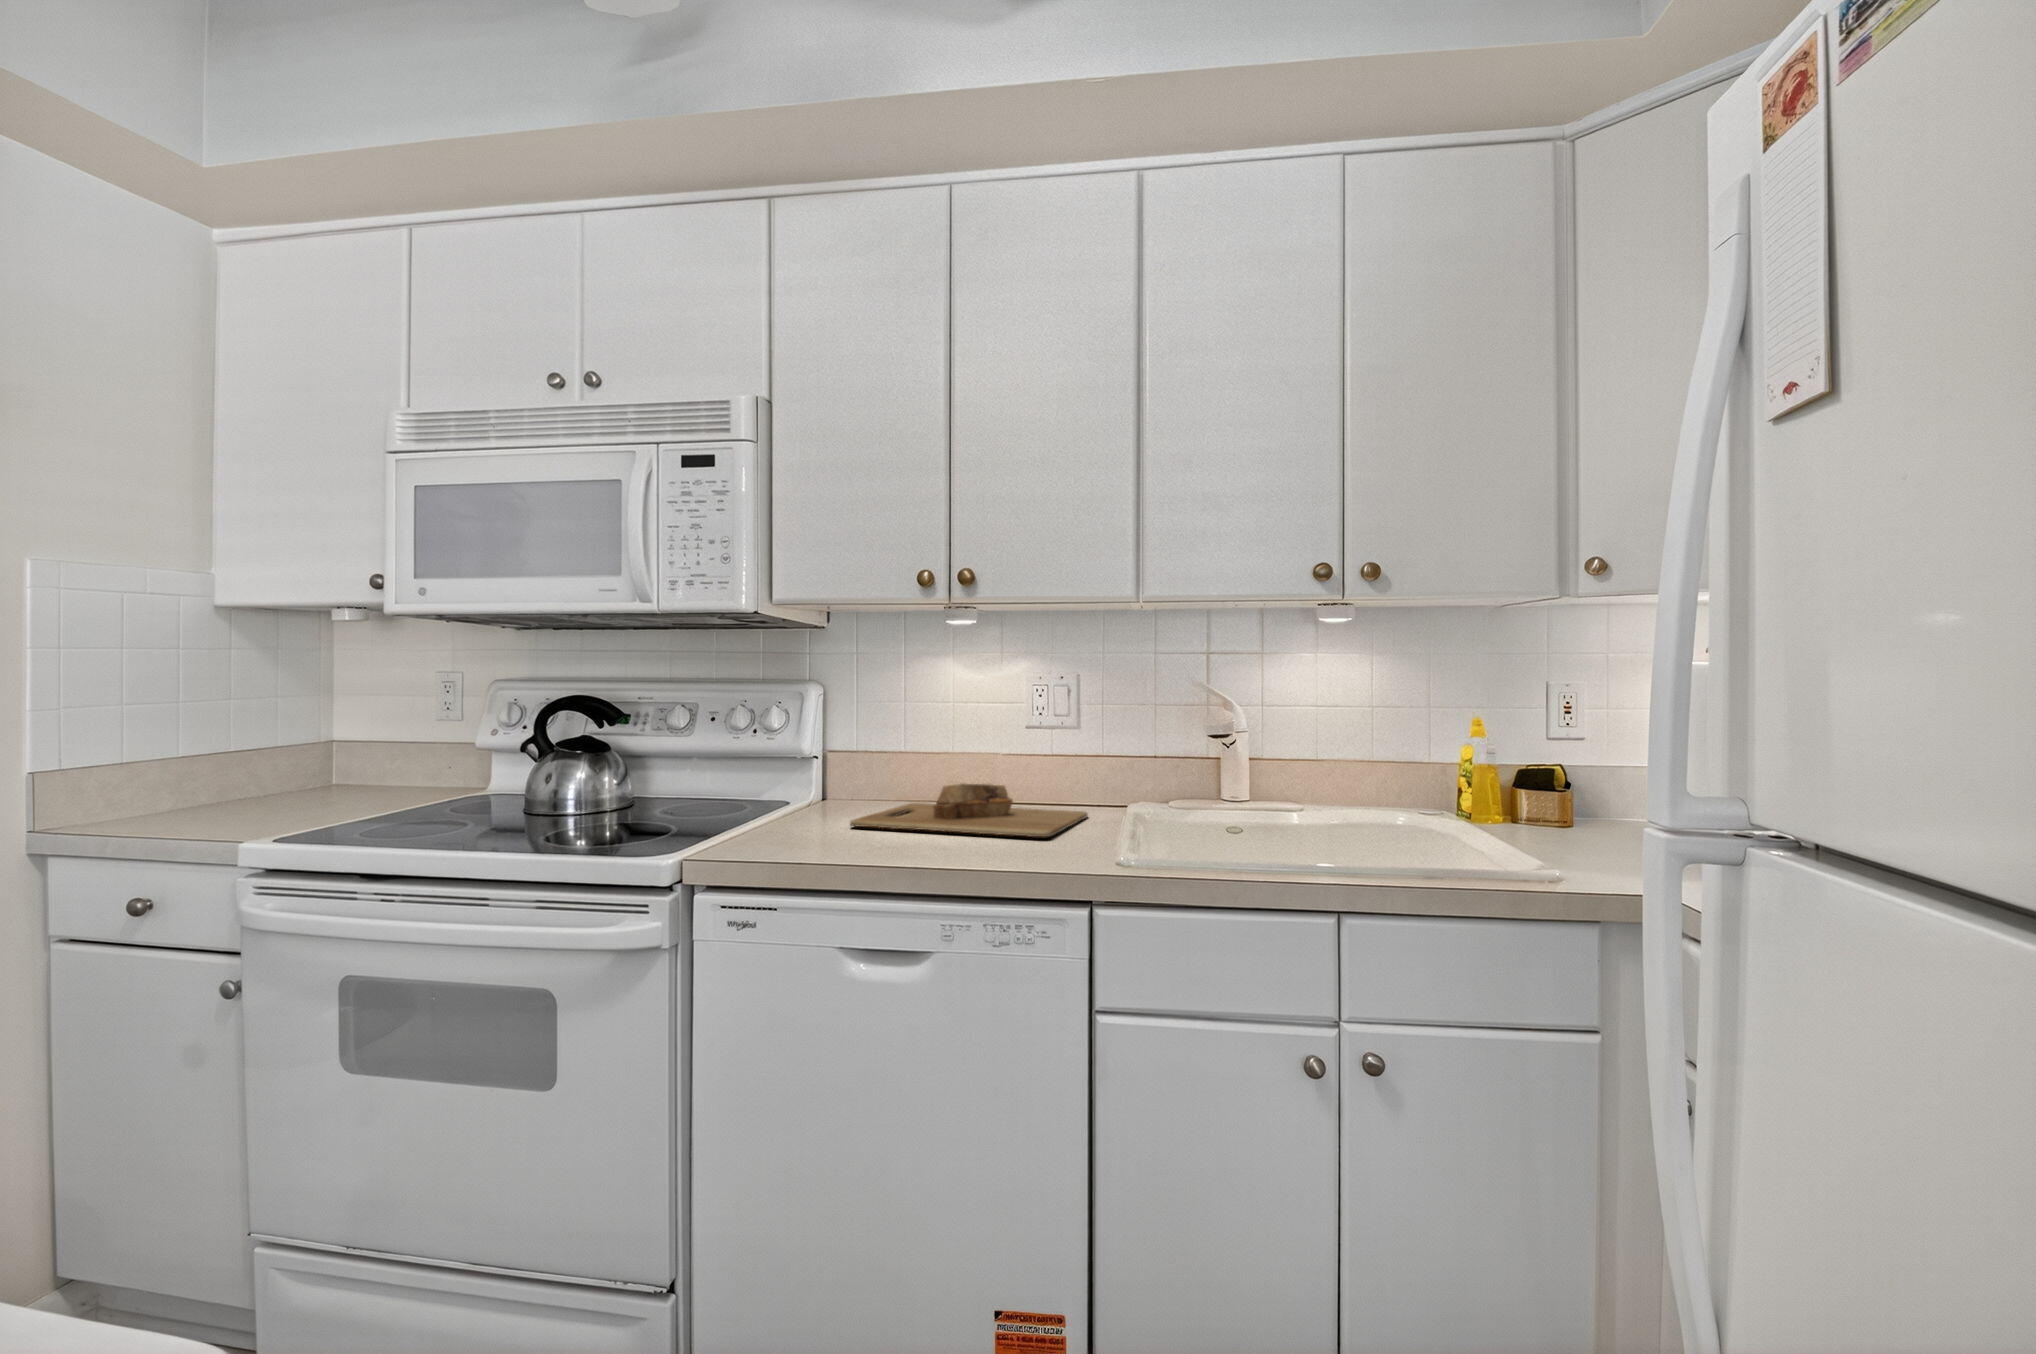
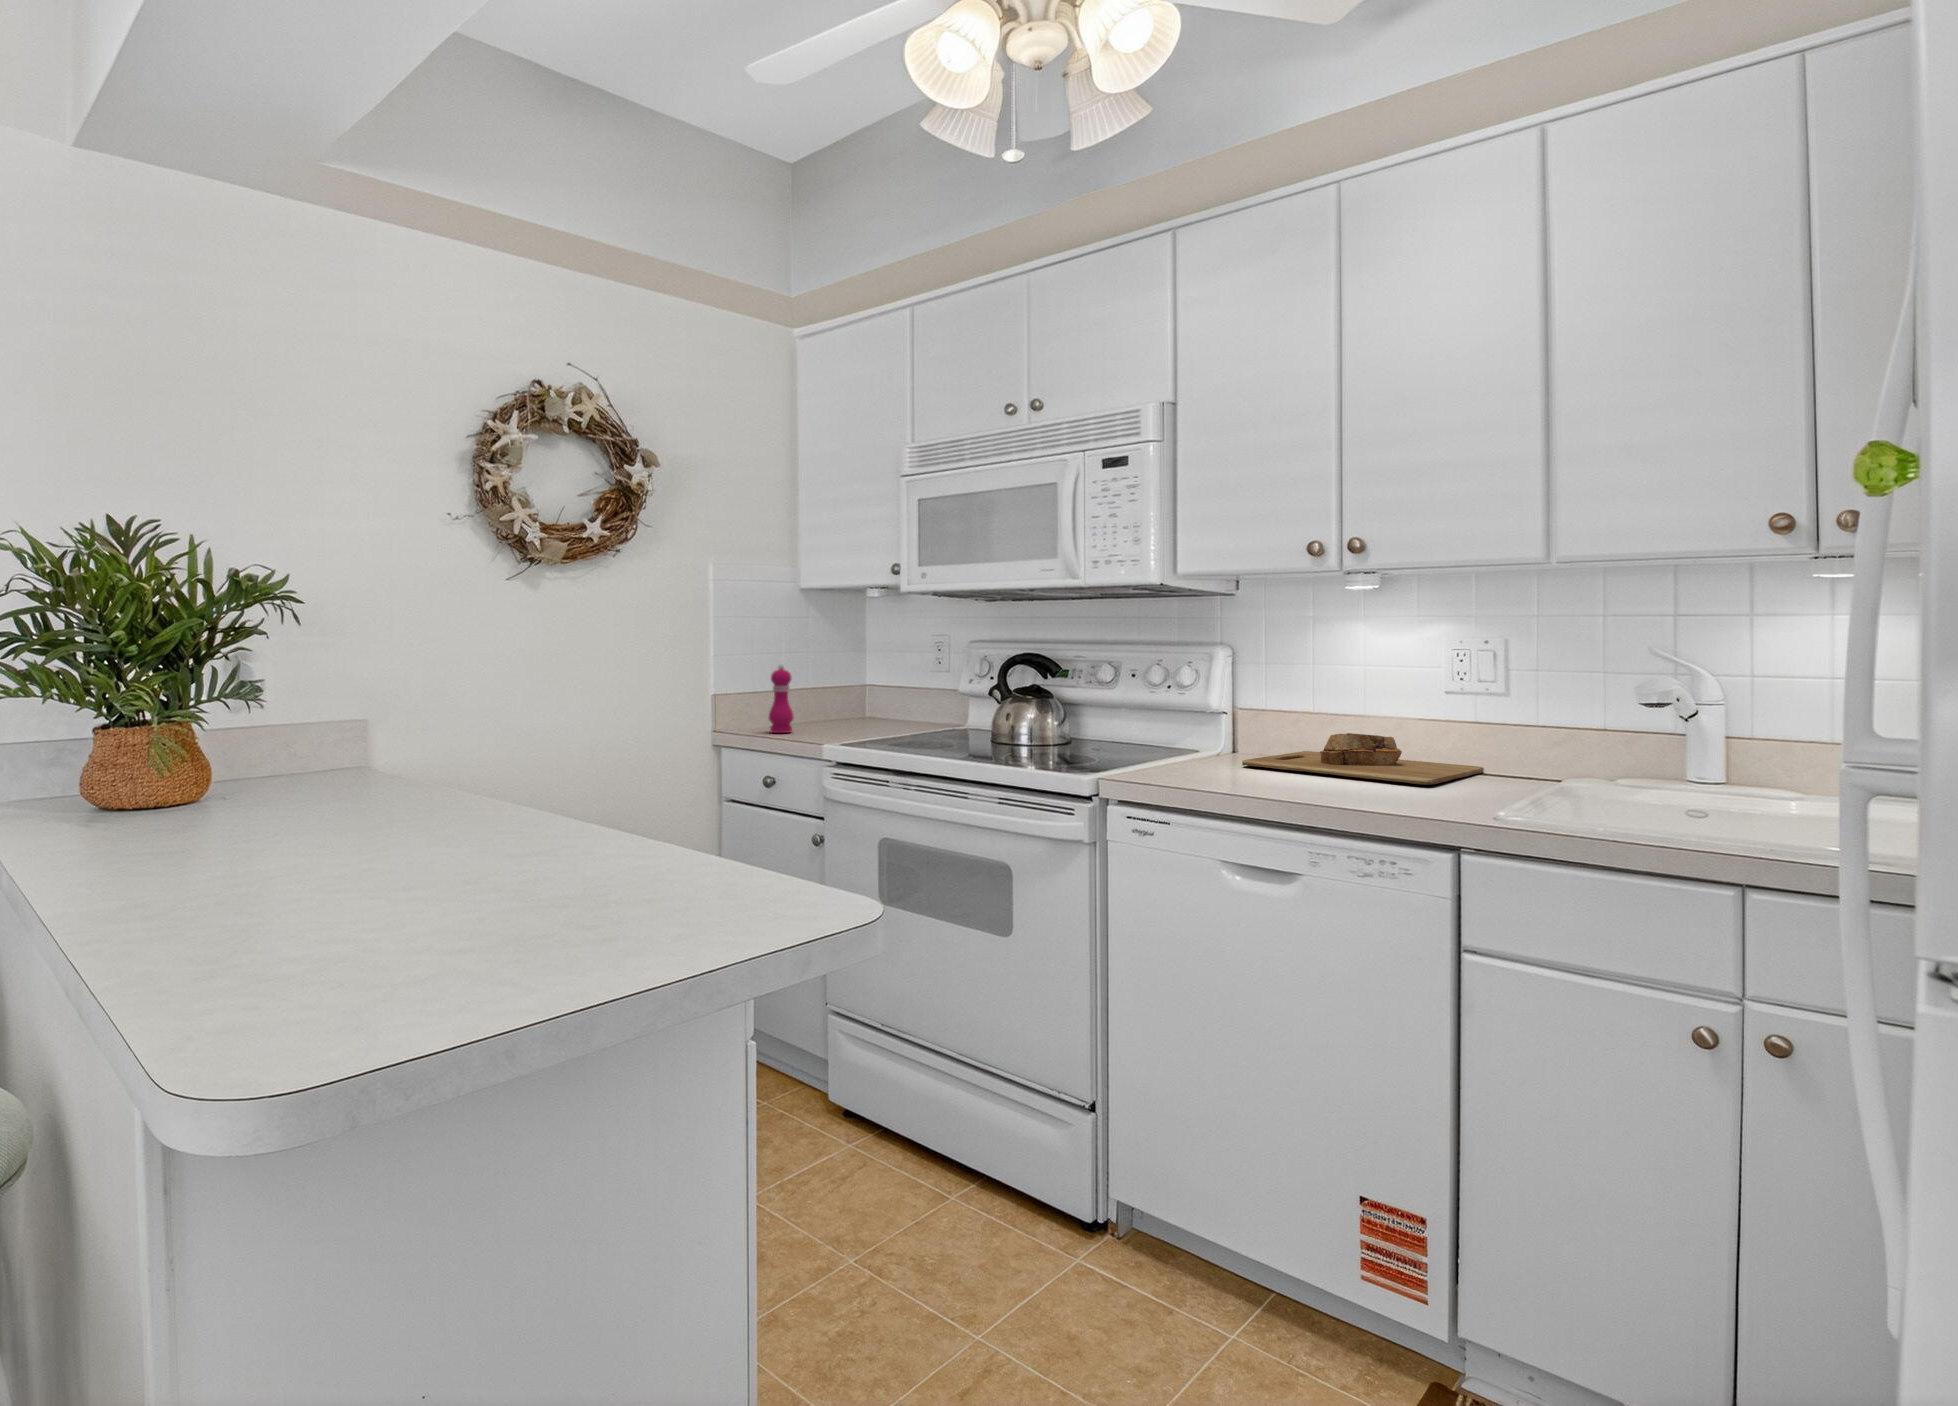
pepper mill: none [149,713,197,818] -> present [769,664,794,733]

